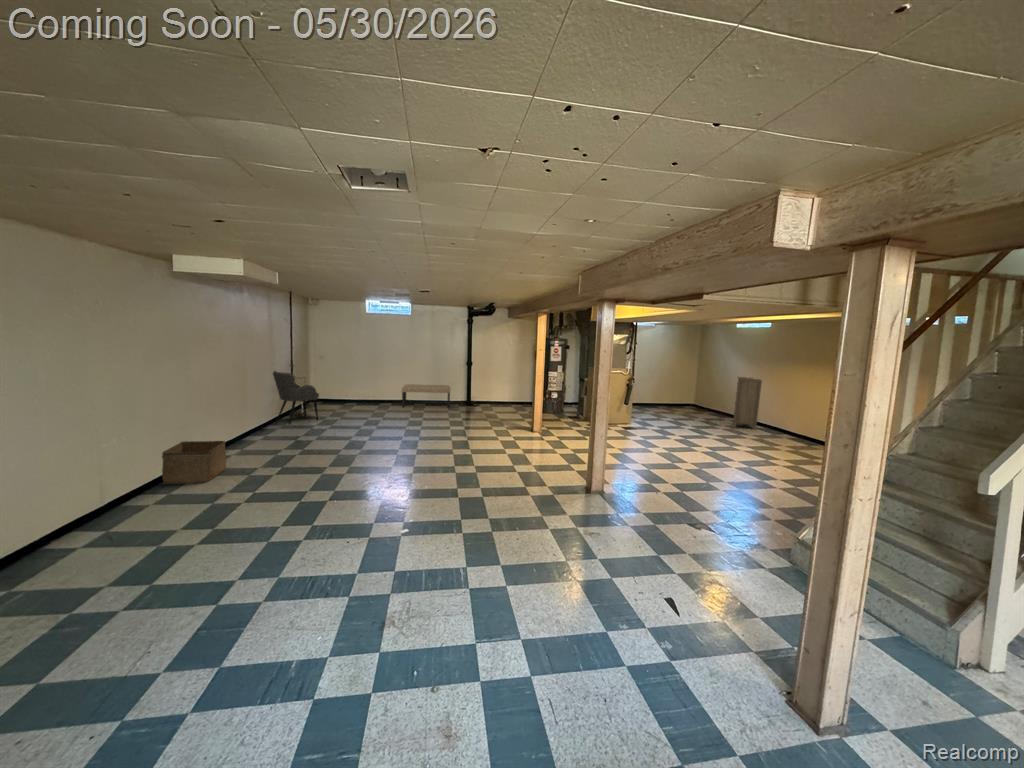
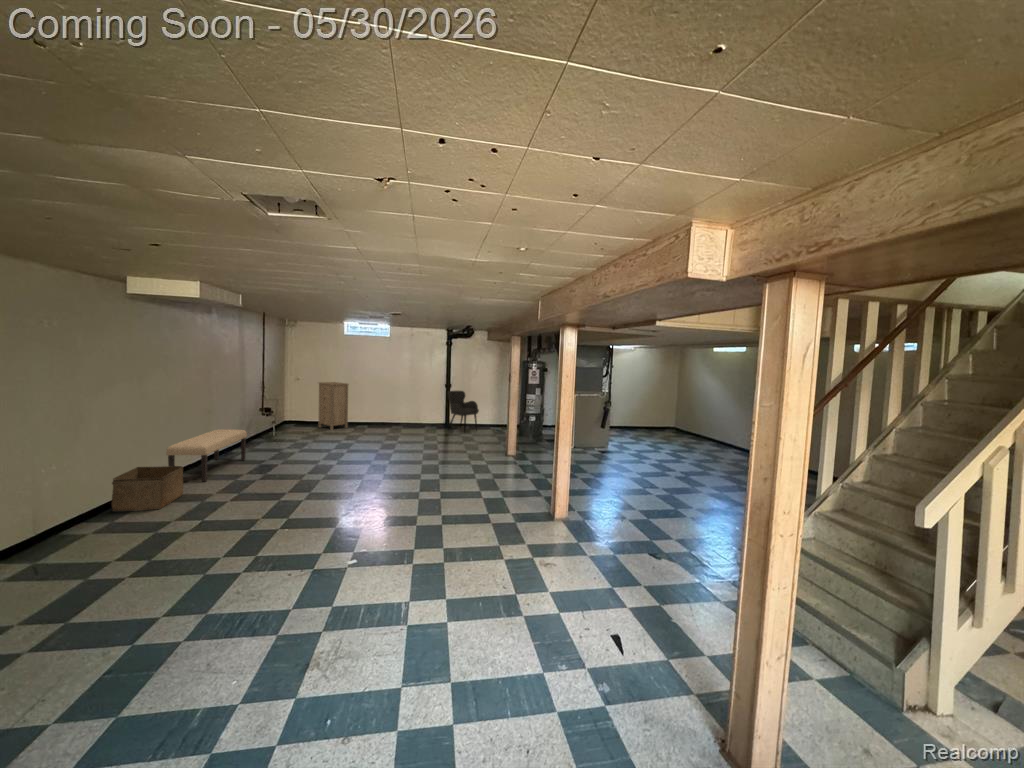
armchair: present [273,371,319,424] -> present [448,391,479,432]
storage cabinet: present [733,377,762,430] -> present [318,382,349,430]
bench: present [402,384,451,408] -> present [166,429,247,482]

